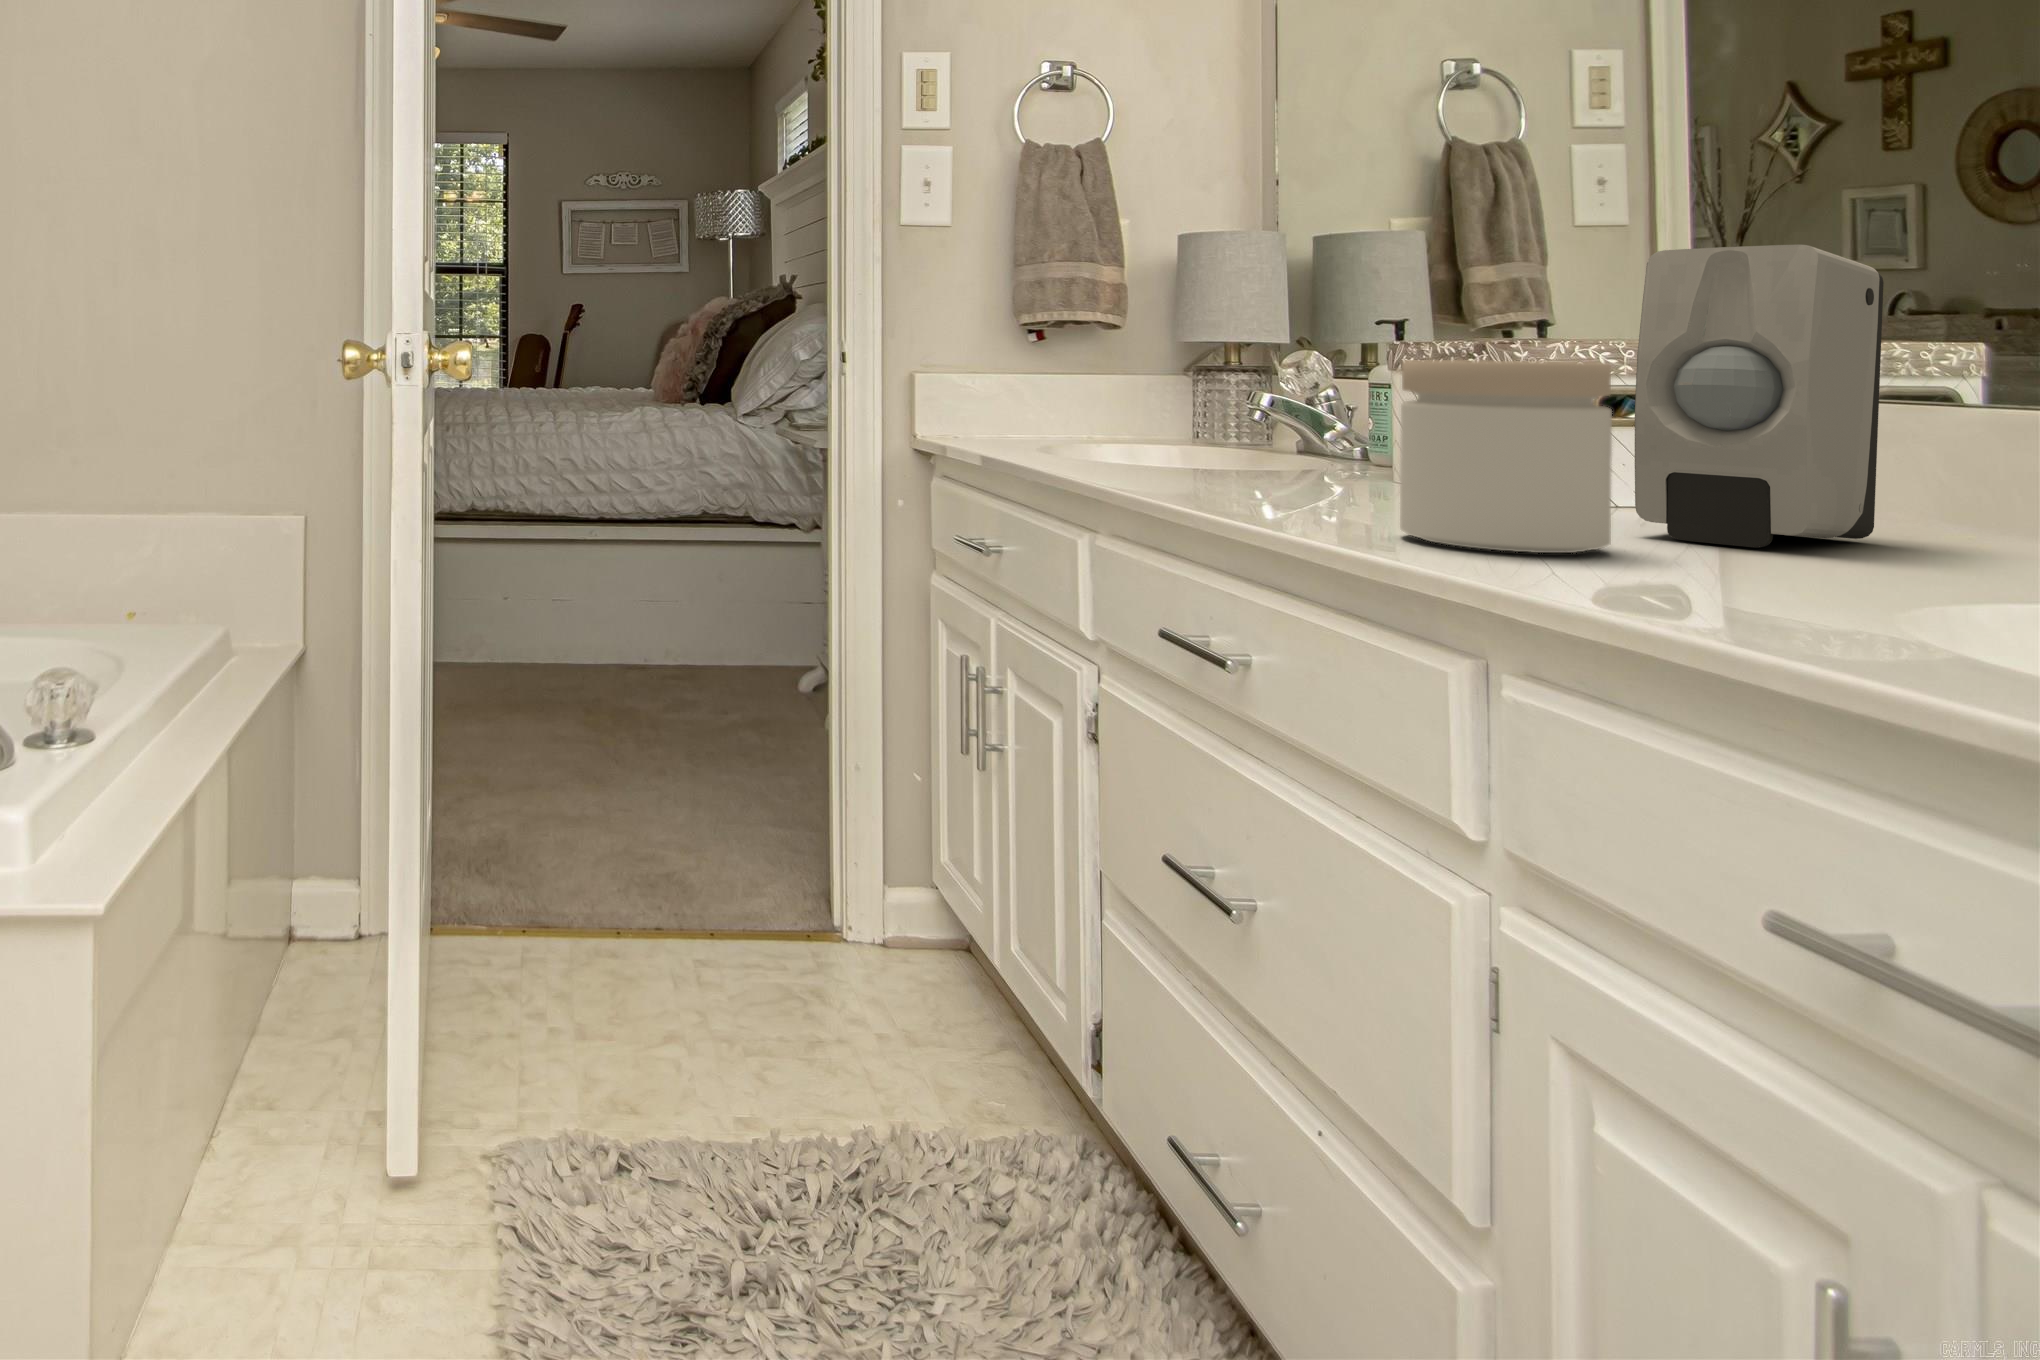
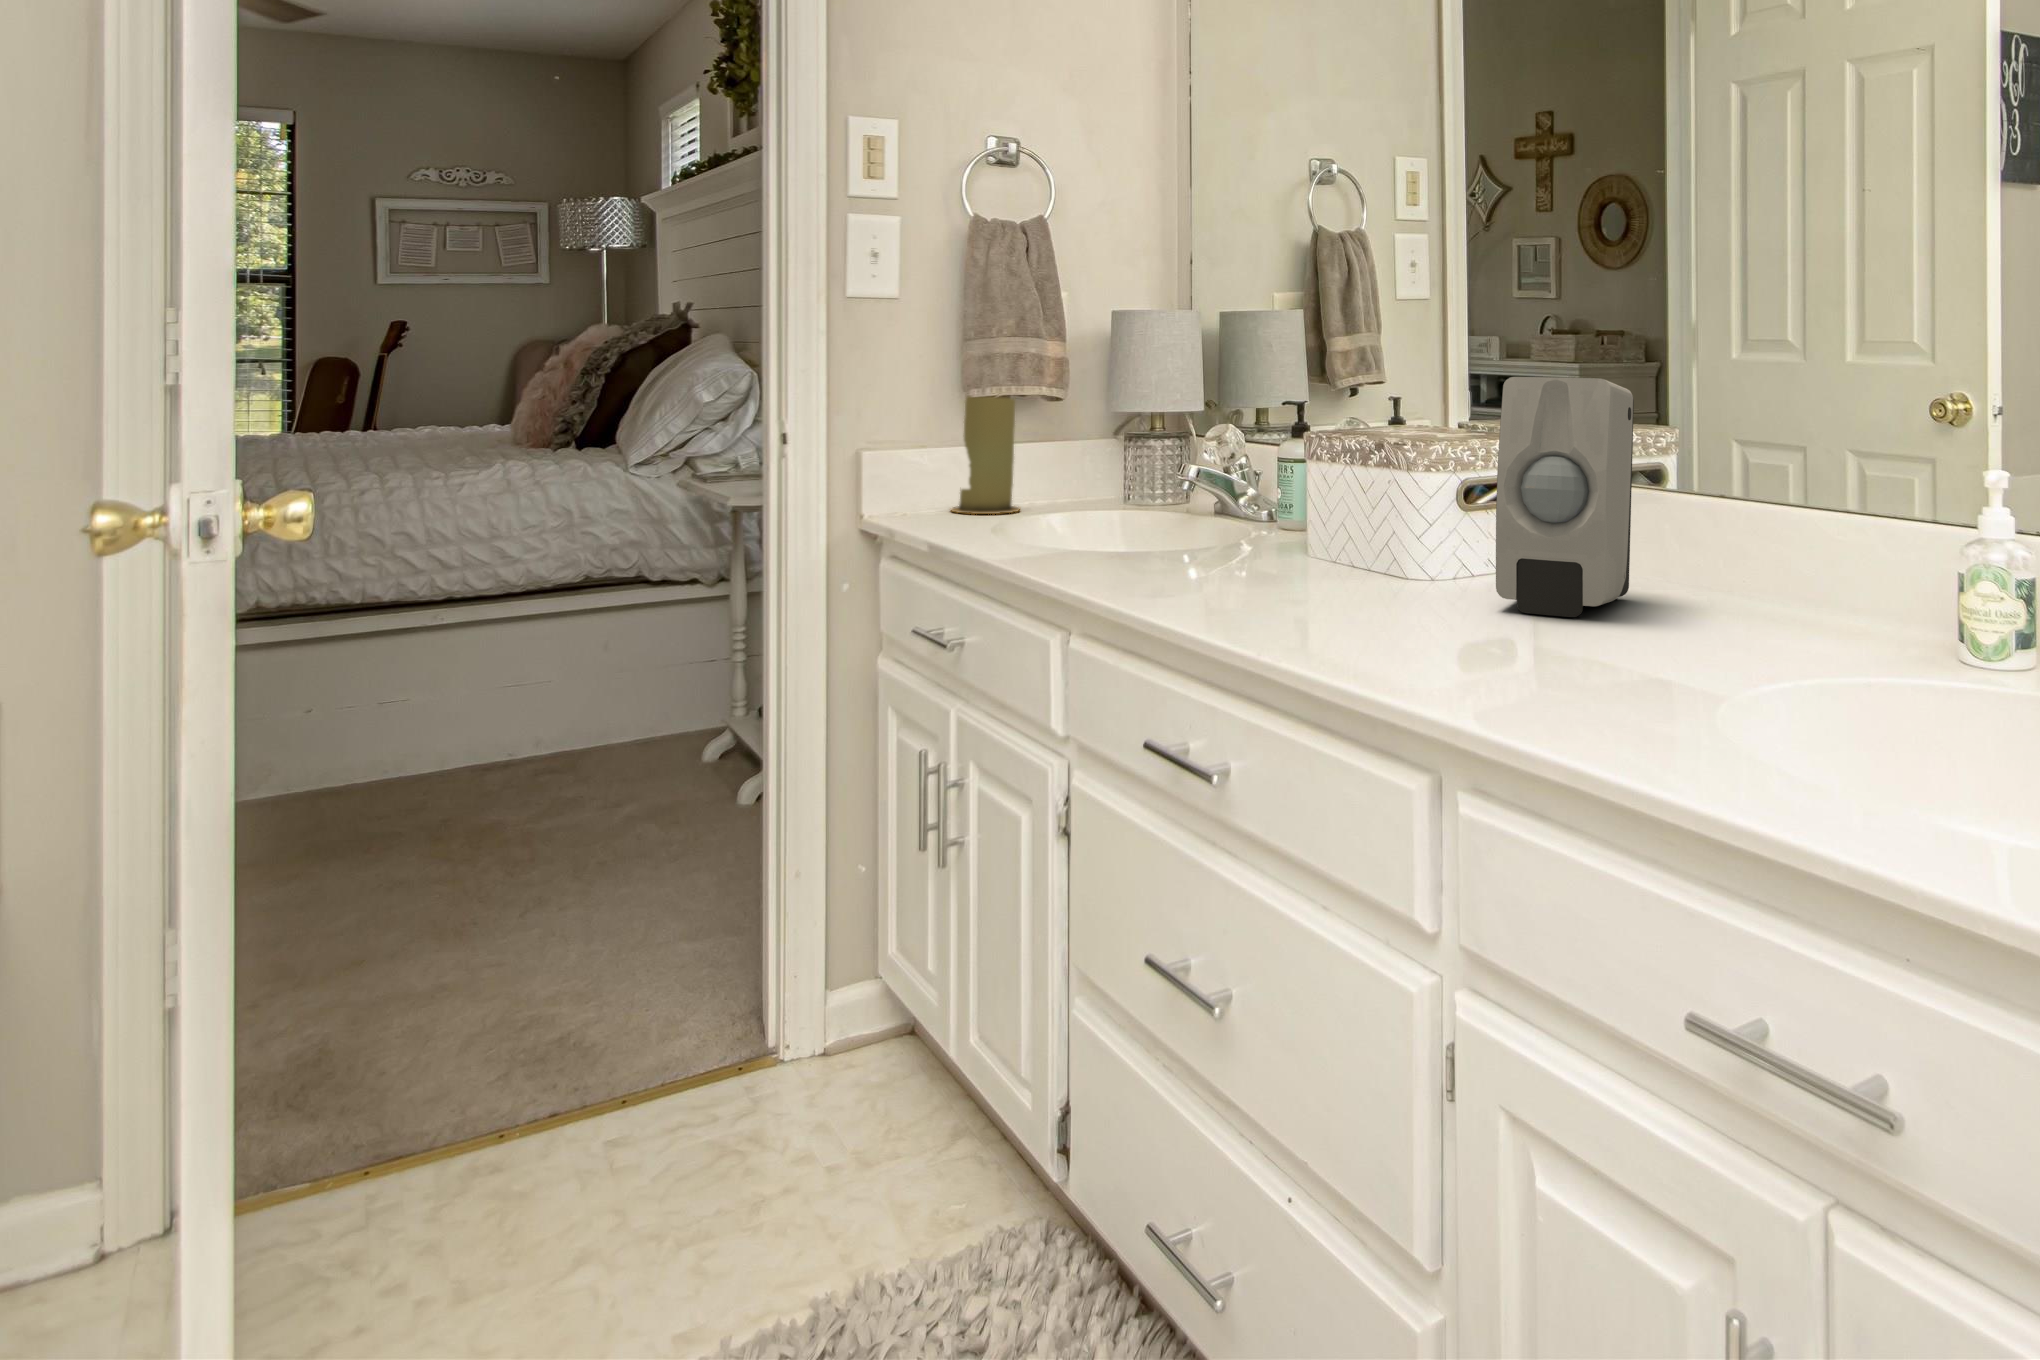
candle: none [1005,318,1080,443] -> present [951,396,1020,514]
jar: present [1400,360,1612,553] -> none [1347,473,1497,646]

